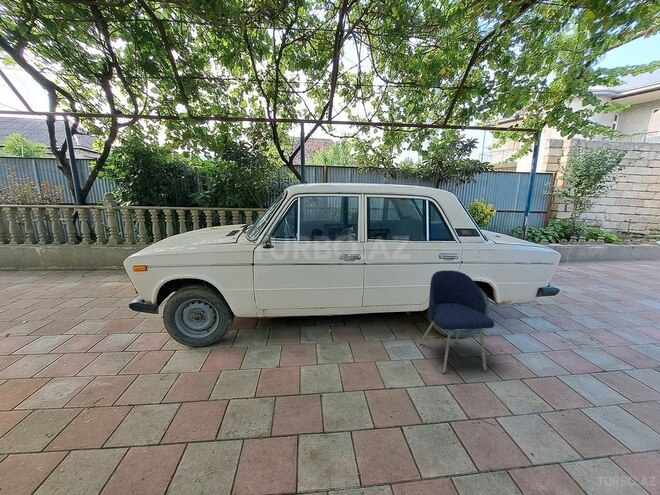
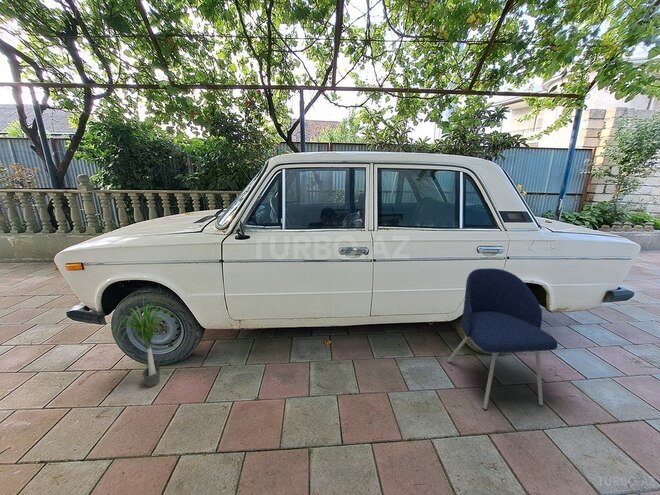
potted plant: none [161,288,215,361] -> present [114,300,165,387]

